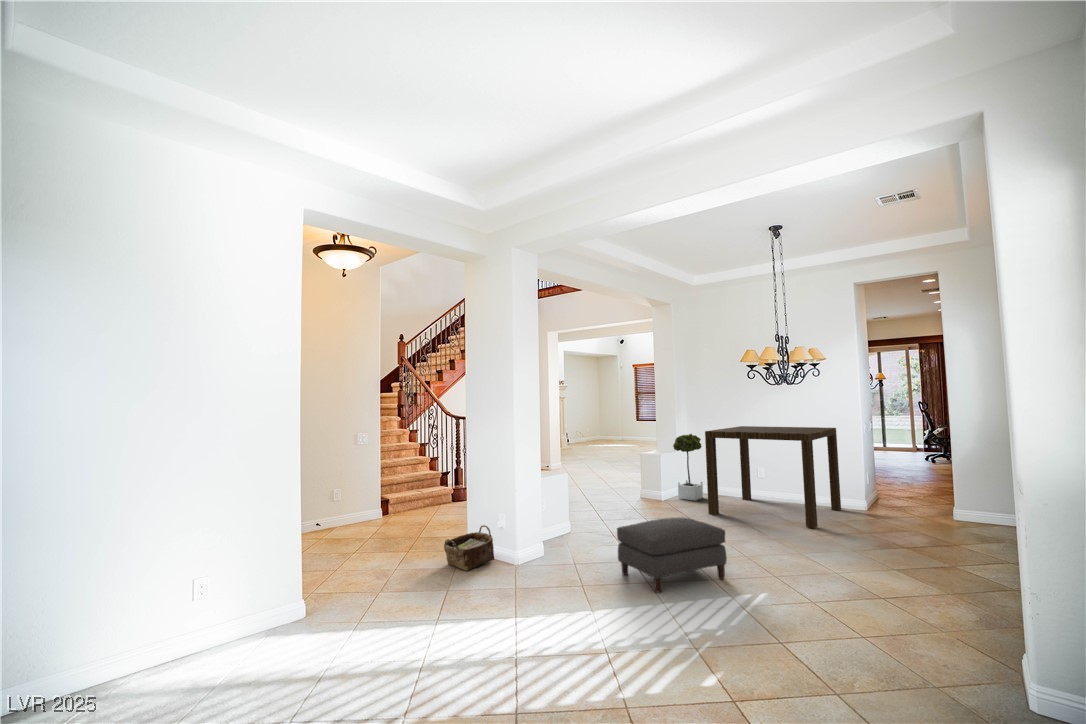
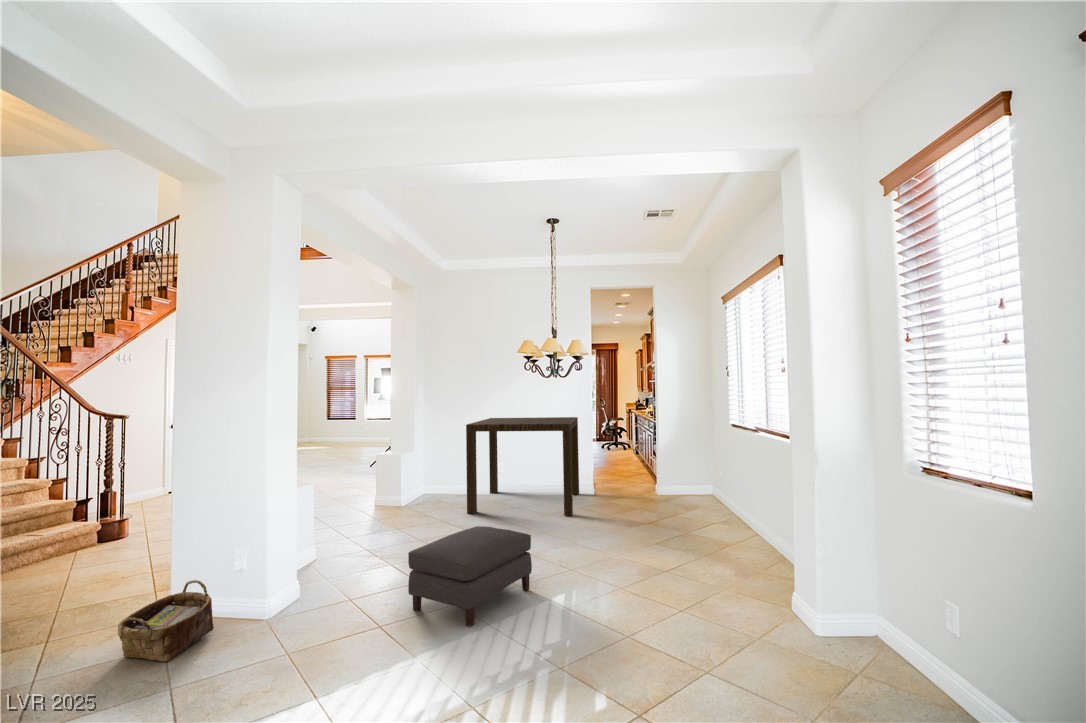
potted tree: present [673,434,703,500] -> none [422,427,452,500]

